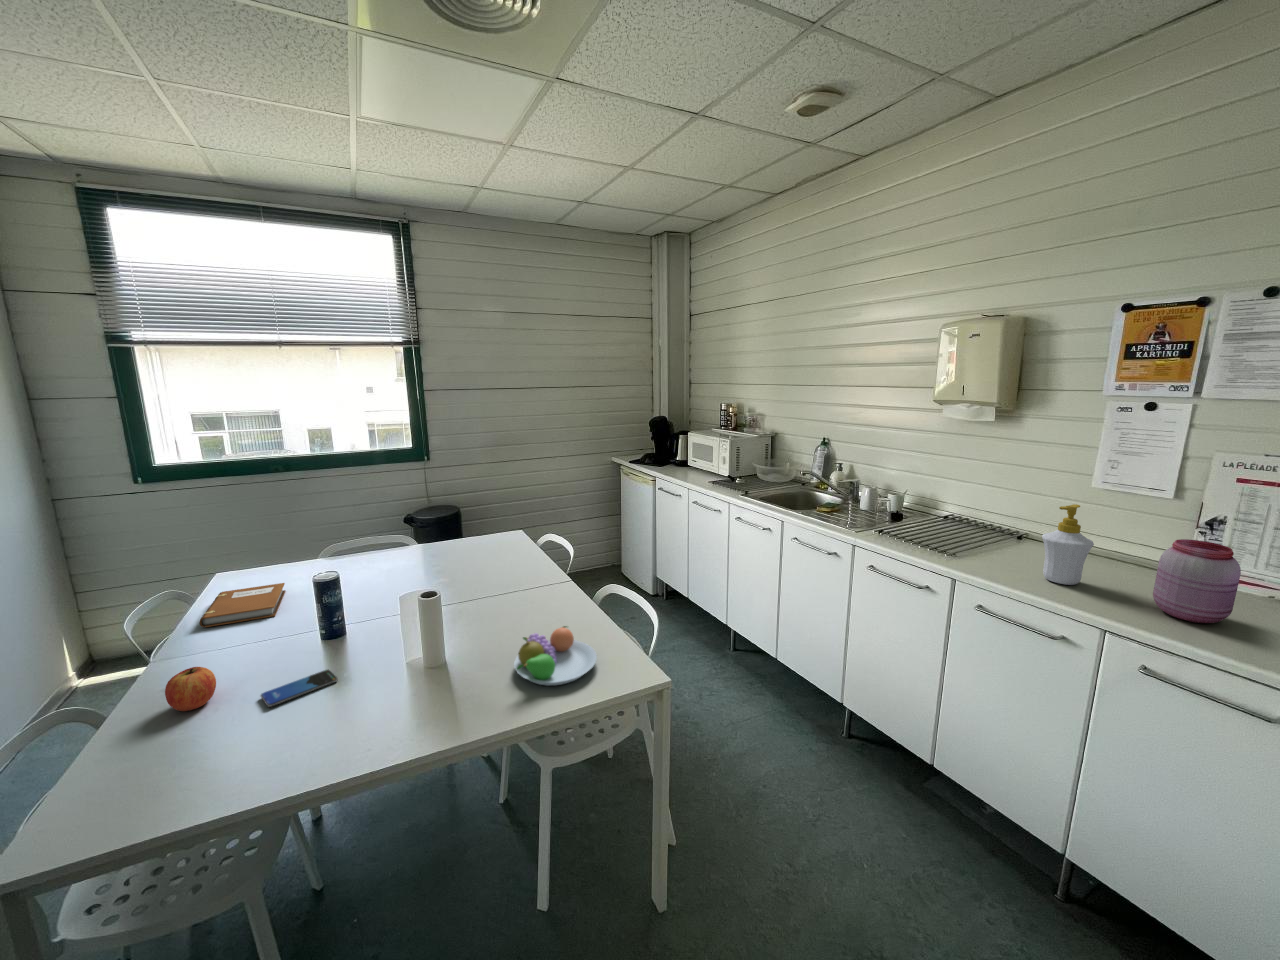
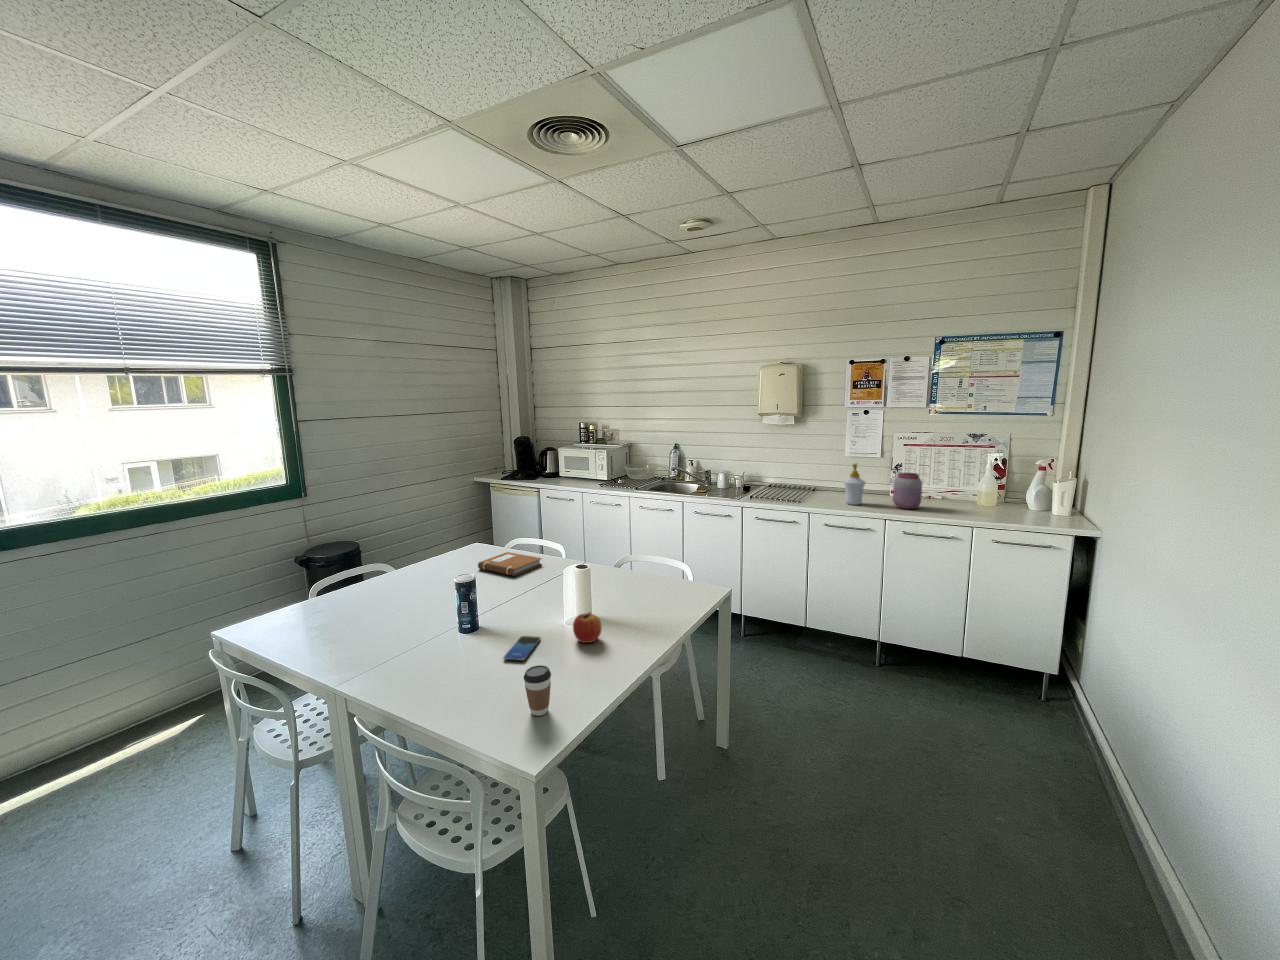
notebook: present [200,583,286,627] -> present [478,552,542,576]
fruit bowl: present [514,626,597,686] -> none [636,573,692,605]
apple: present [165,667,216,711] -> present [573,613,601,643]
coffee cup: none [101,736,155,808] -> present [524,665,551,716]

